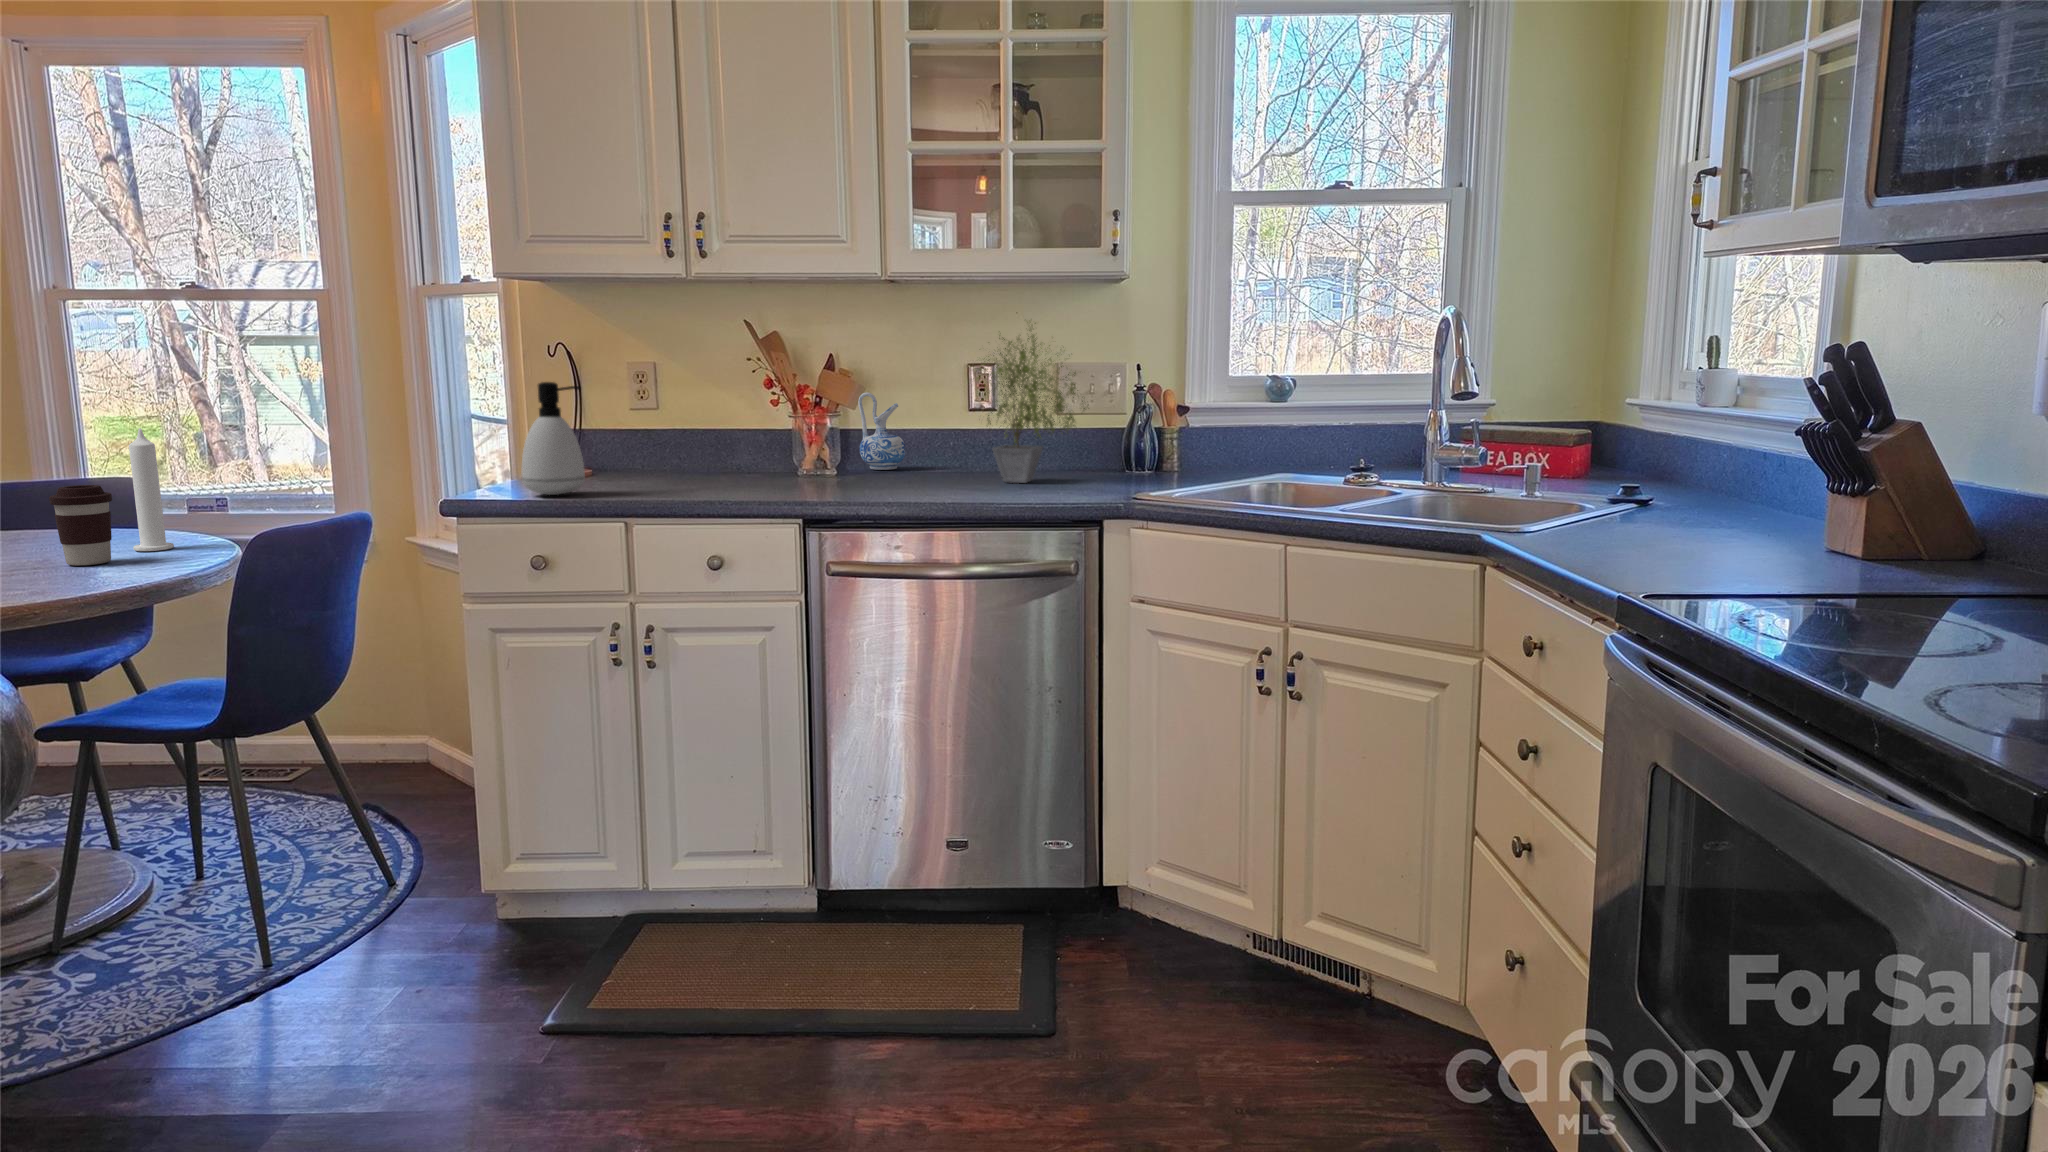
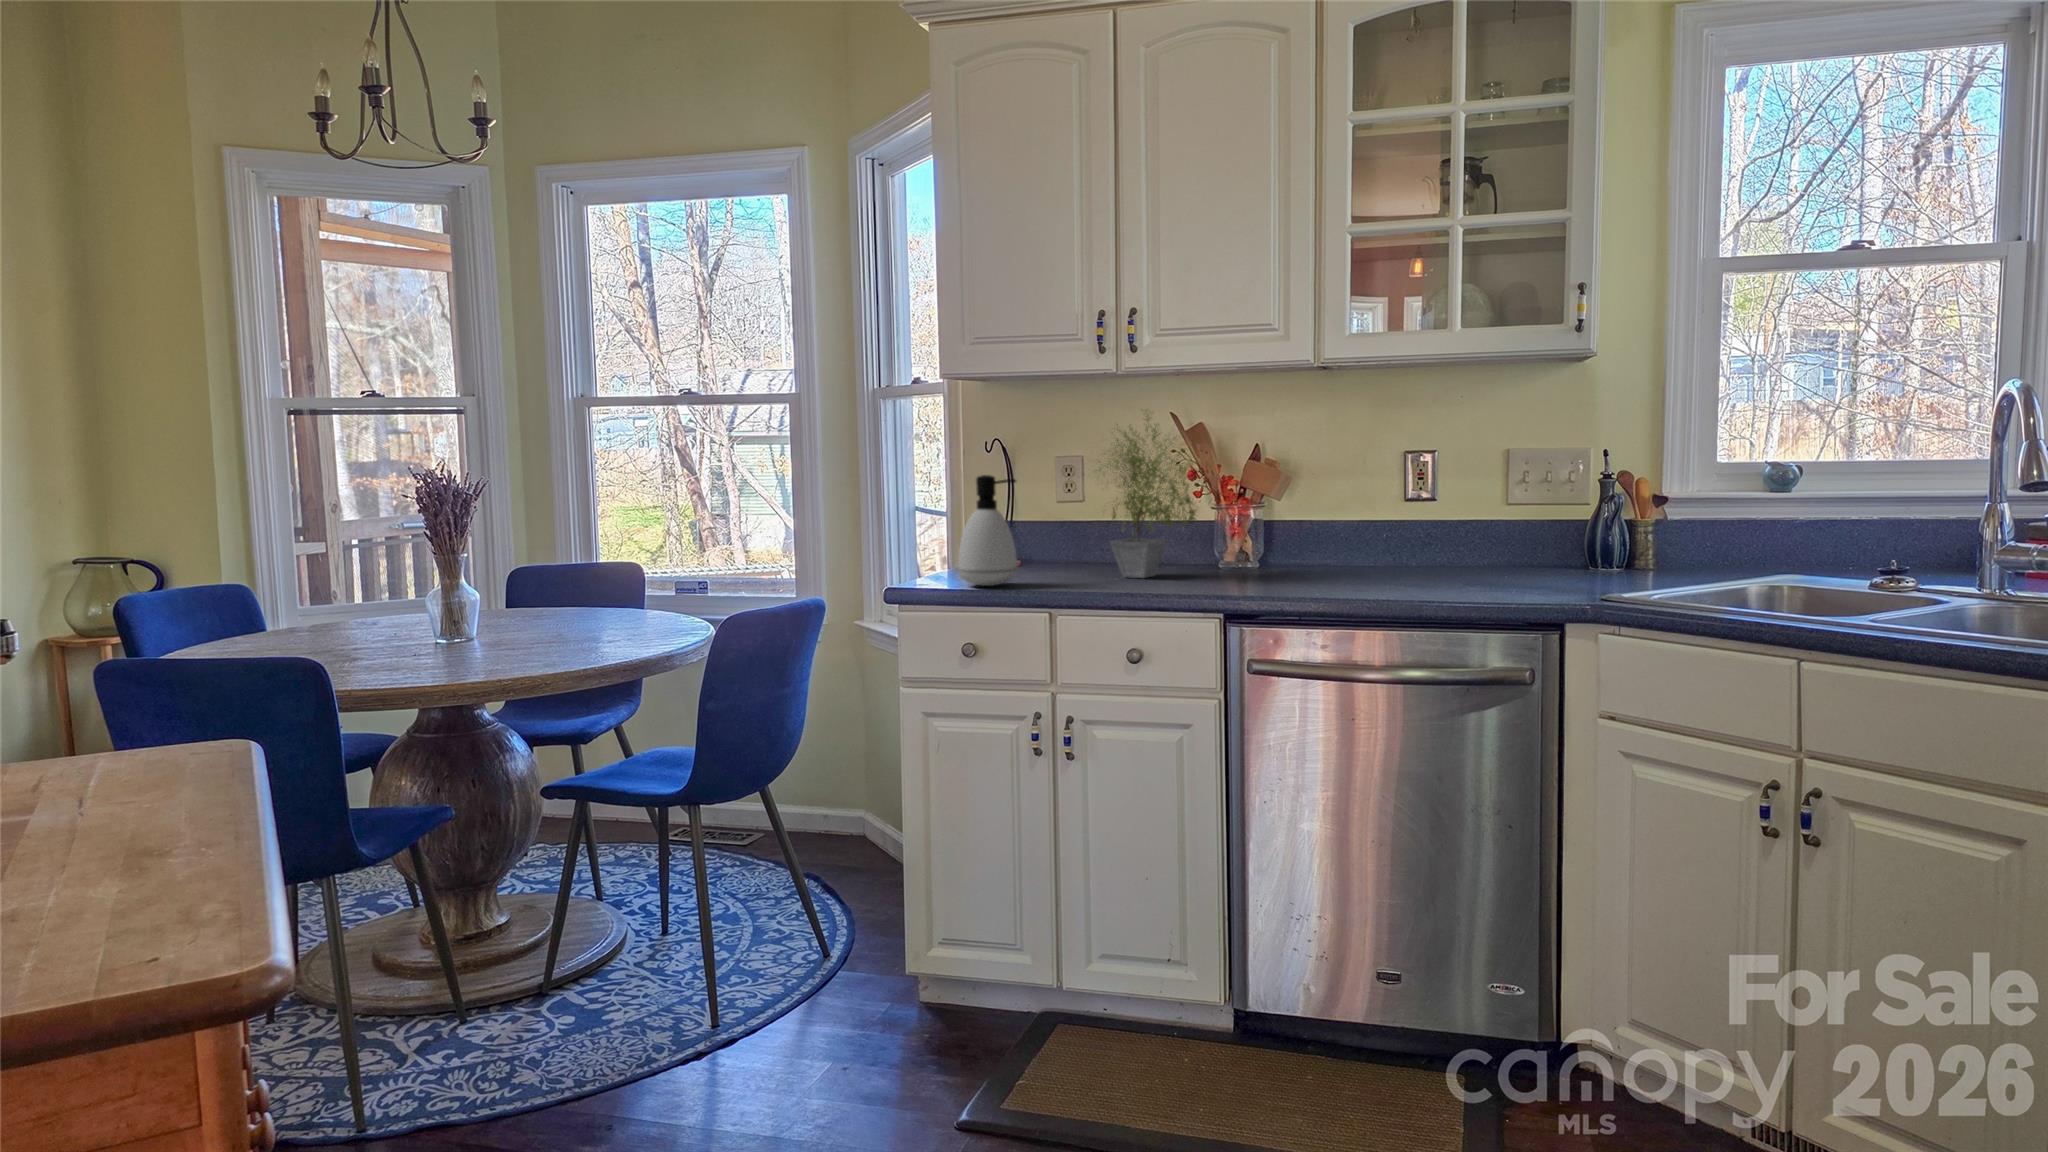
potted plant: present [976,323,1085,483] -> present [1098,416,1211,578]
ceramic pitcher: present [858,392,905,470] -> none [1287,485,1336,565]
candle: present [129,428,174,551] -> none [629,520,661,630]
coffee cup: present [49,485,112,565] -> none [566,570,614,641]

